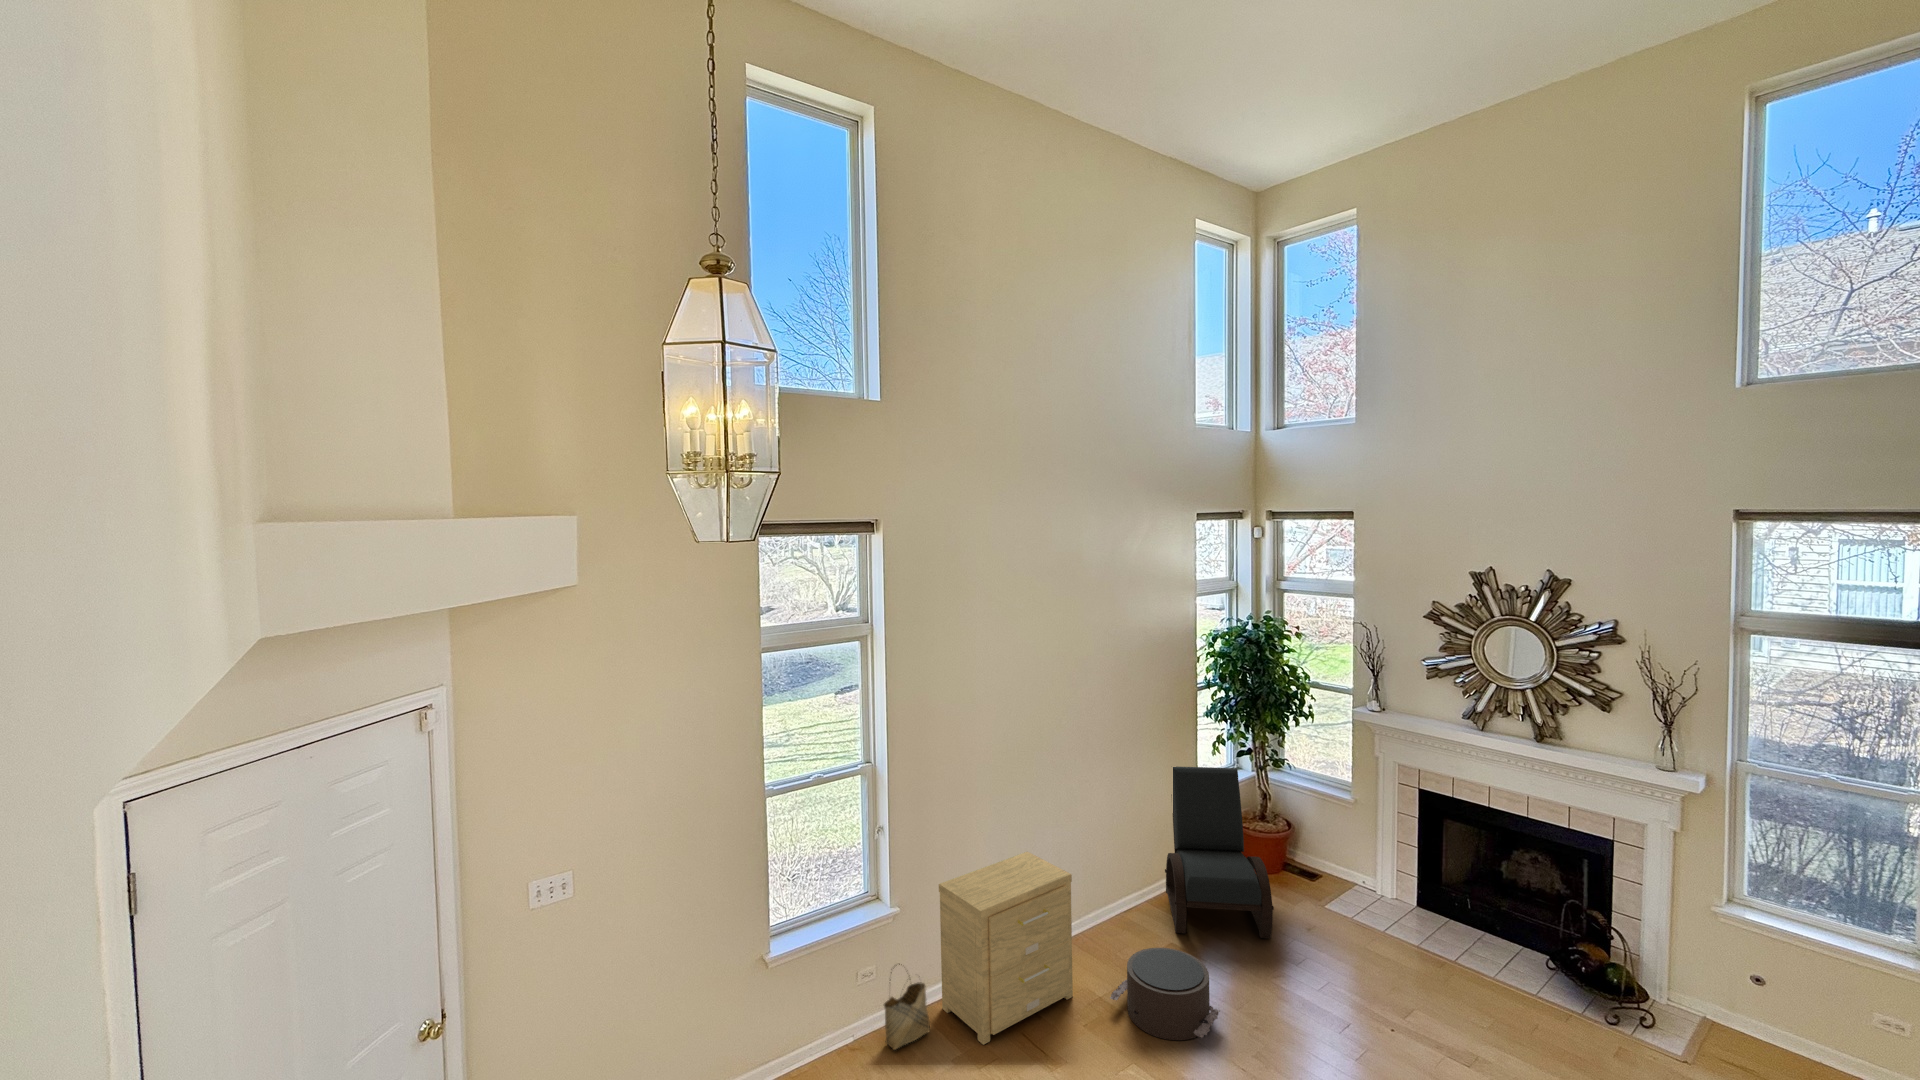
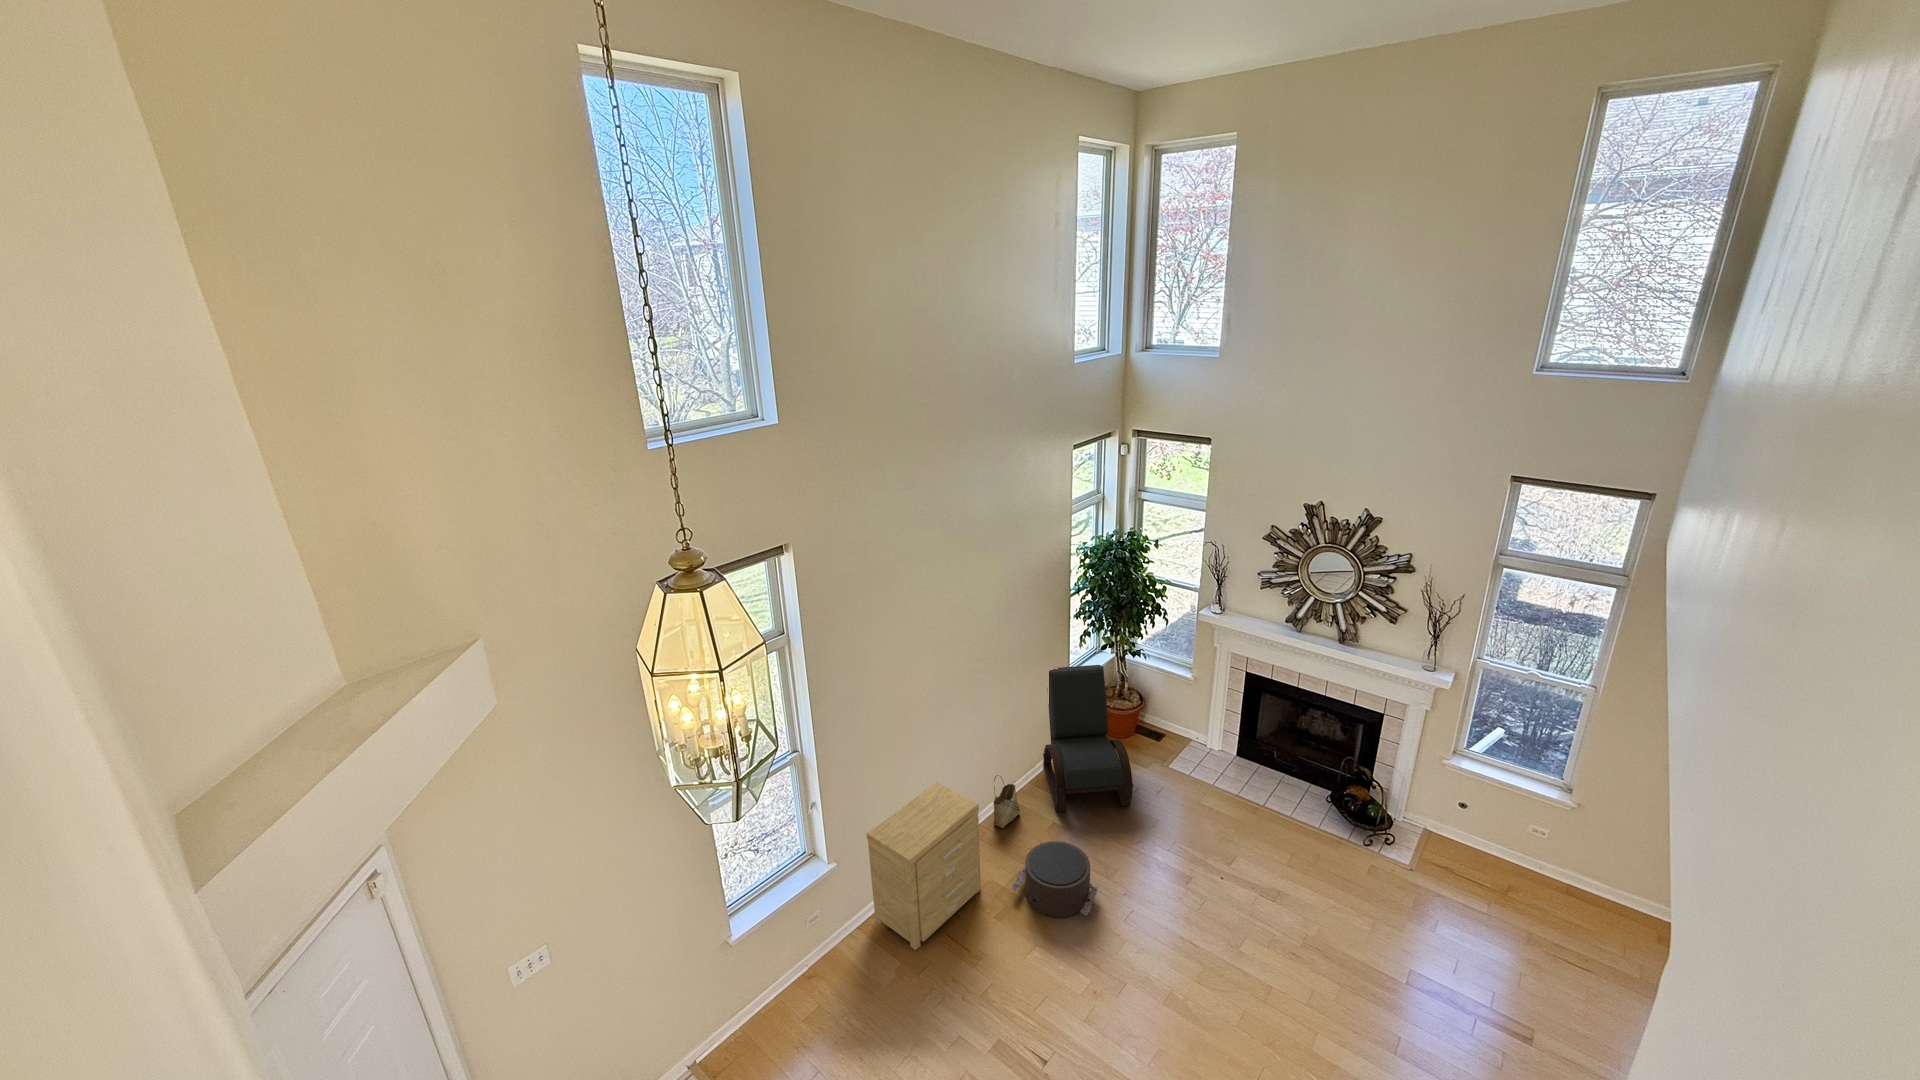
woven basket: present [884,964,930,1050] -> present [993,775,1020,828]

